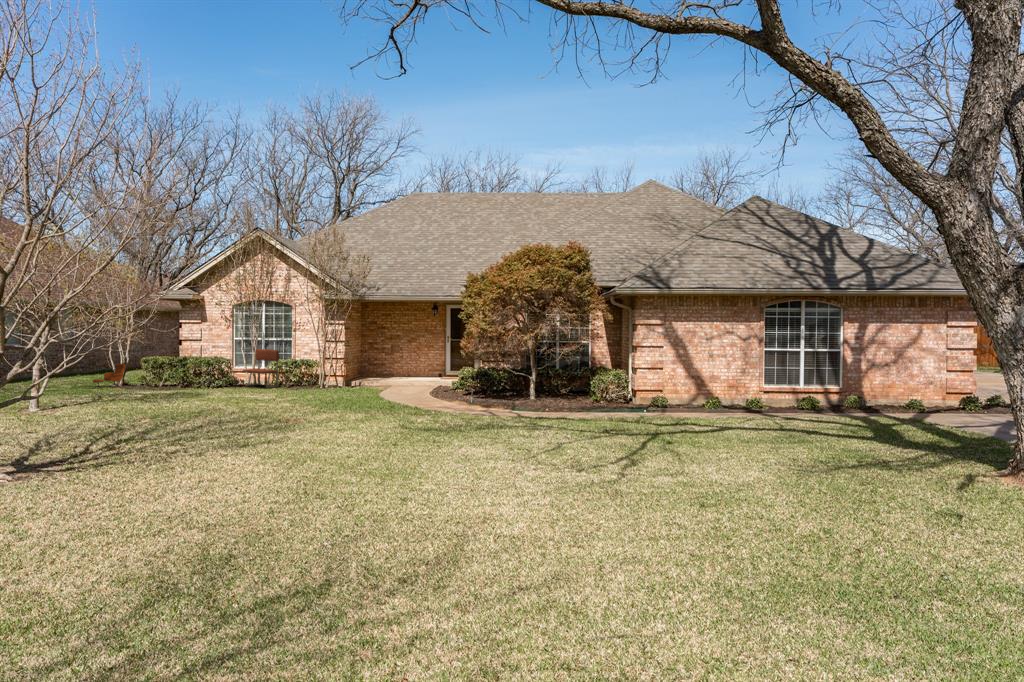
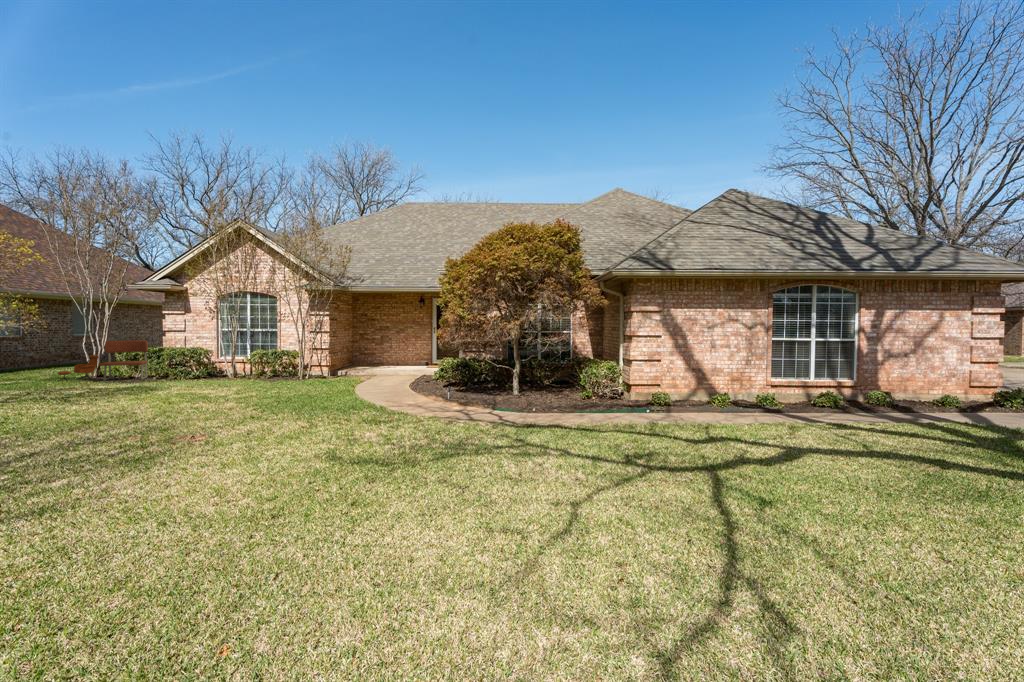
bench: present [243,349,279,388] -> present [99,340,148,381]

